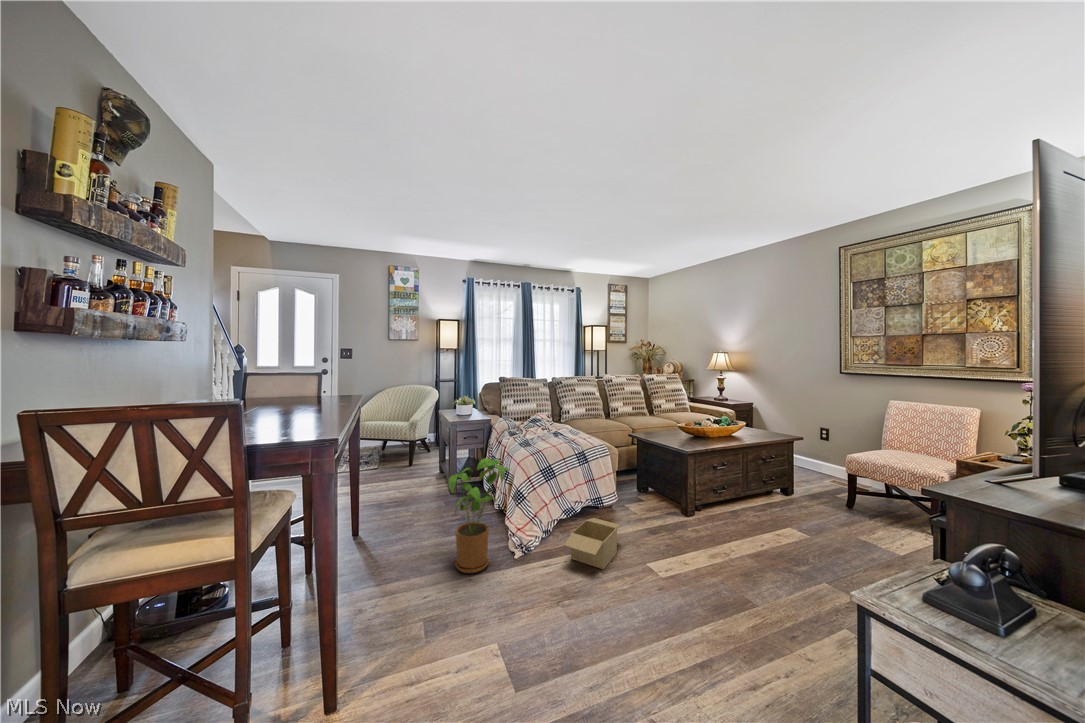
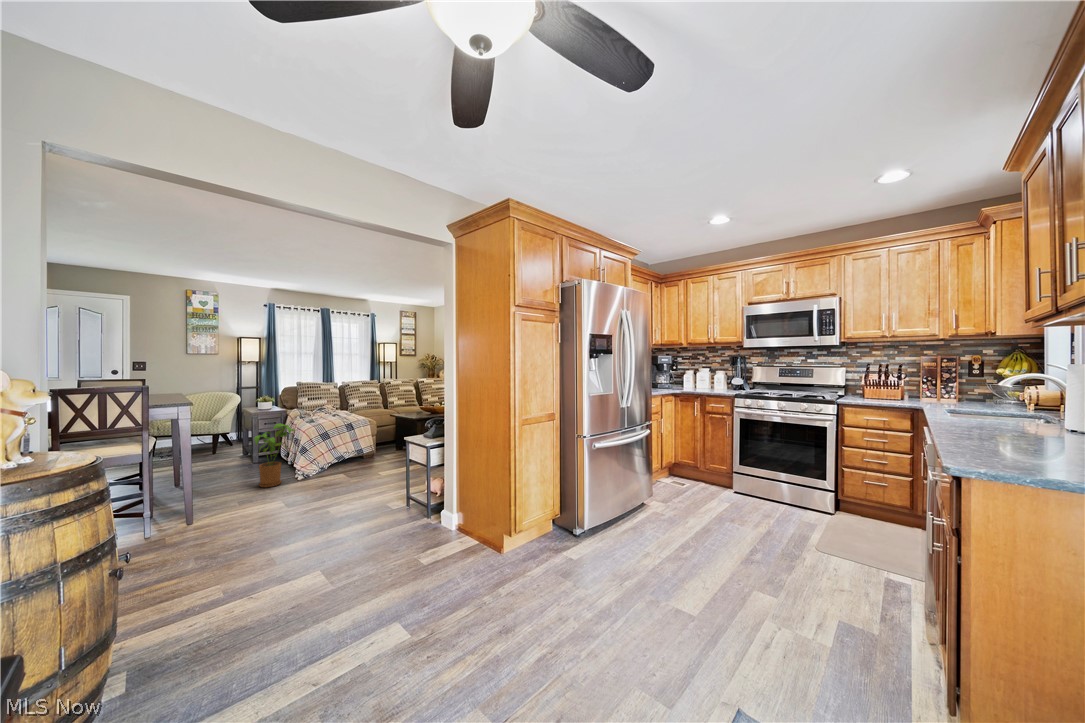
cardboard box: present [564,518,622,569] -> none [328,458,368,477]

